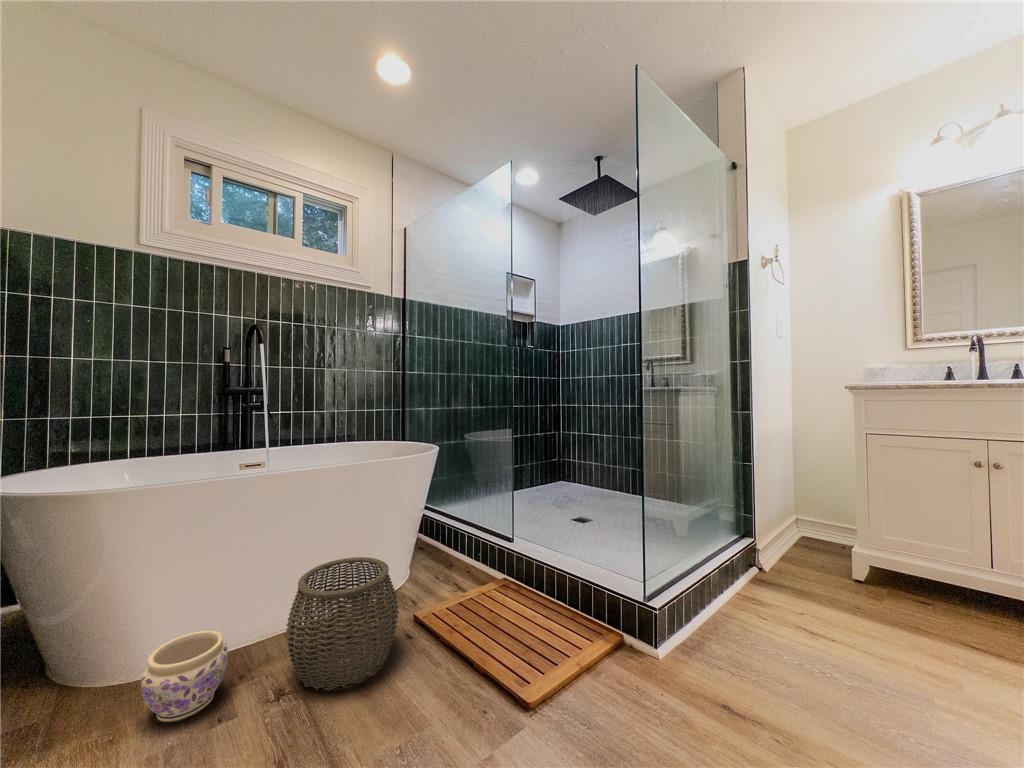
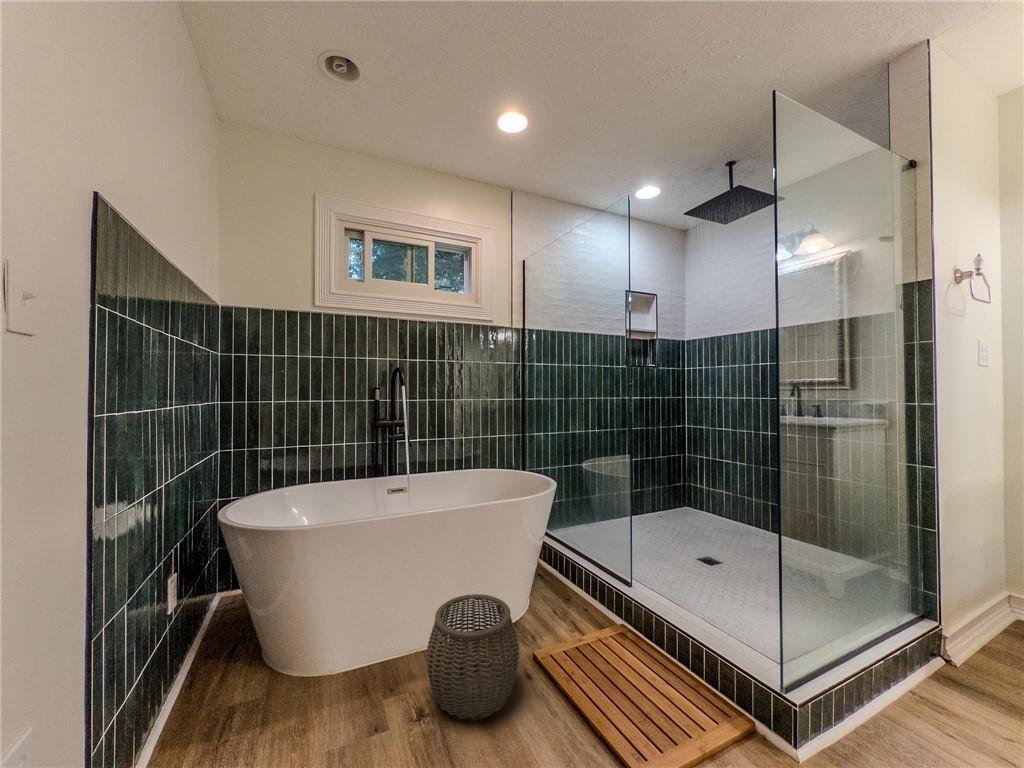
planter: present [141,630,228,723] -> none [324,645,383,720]

